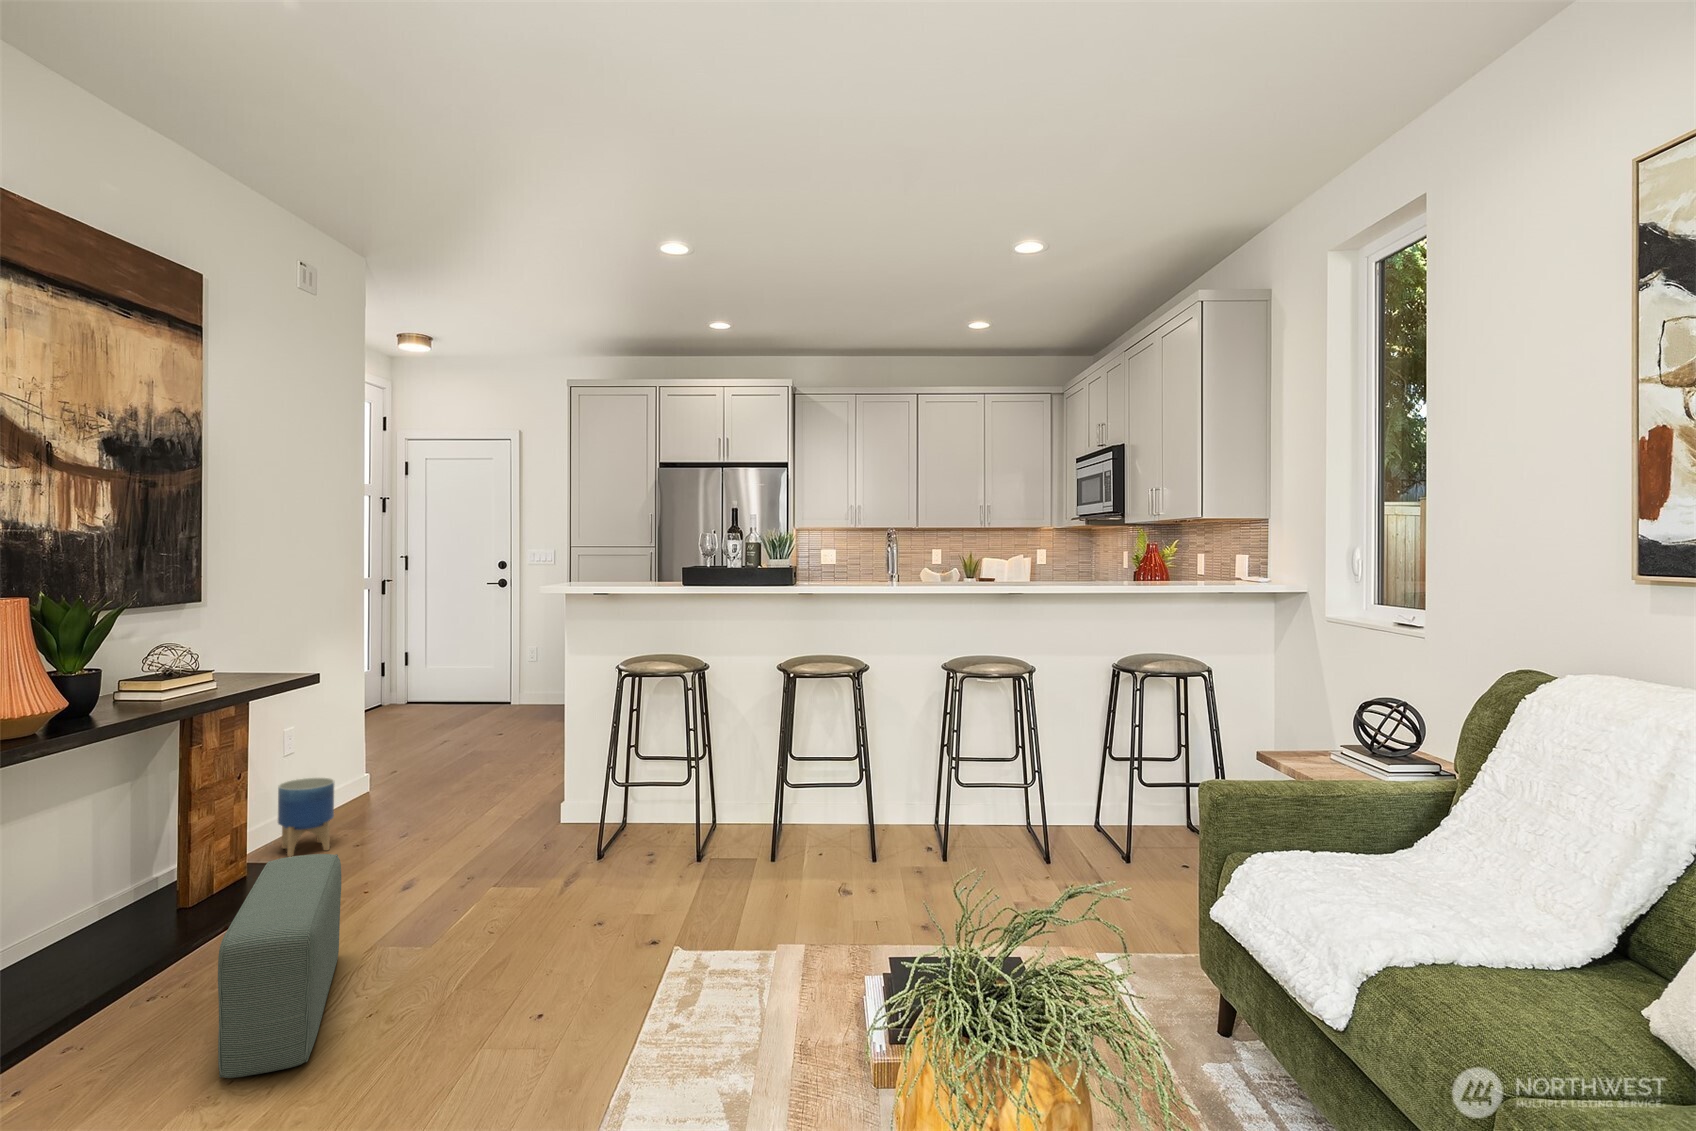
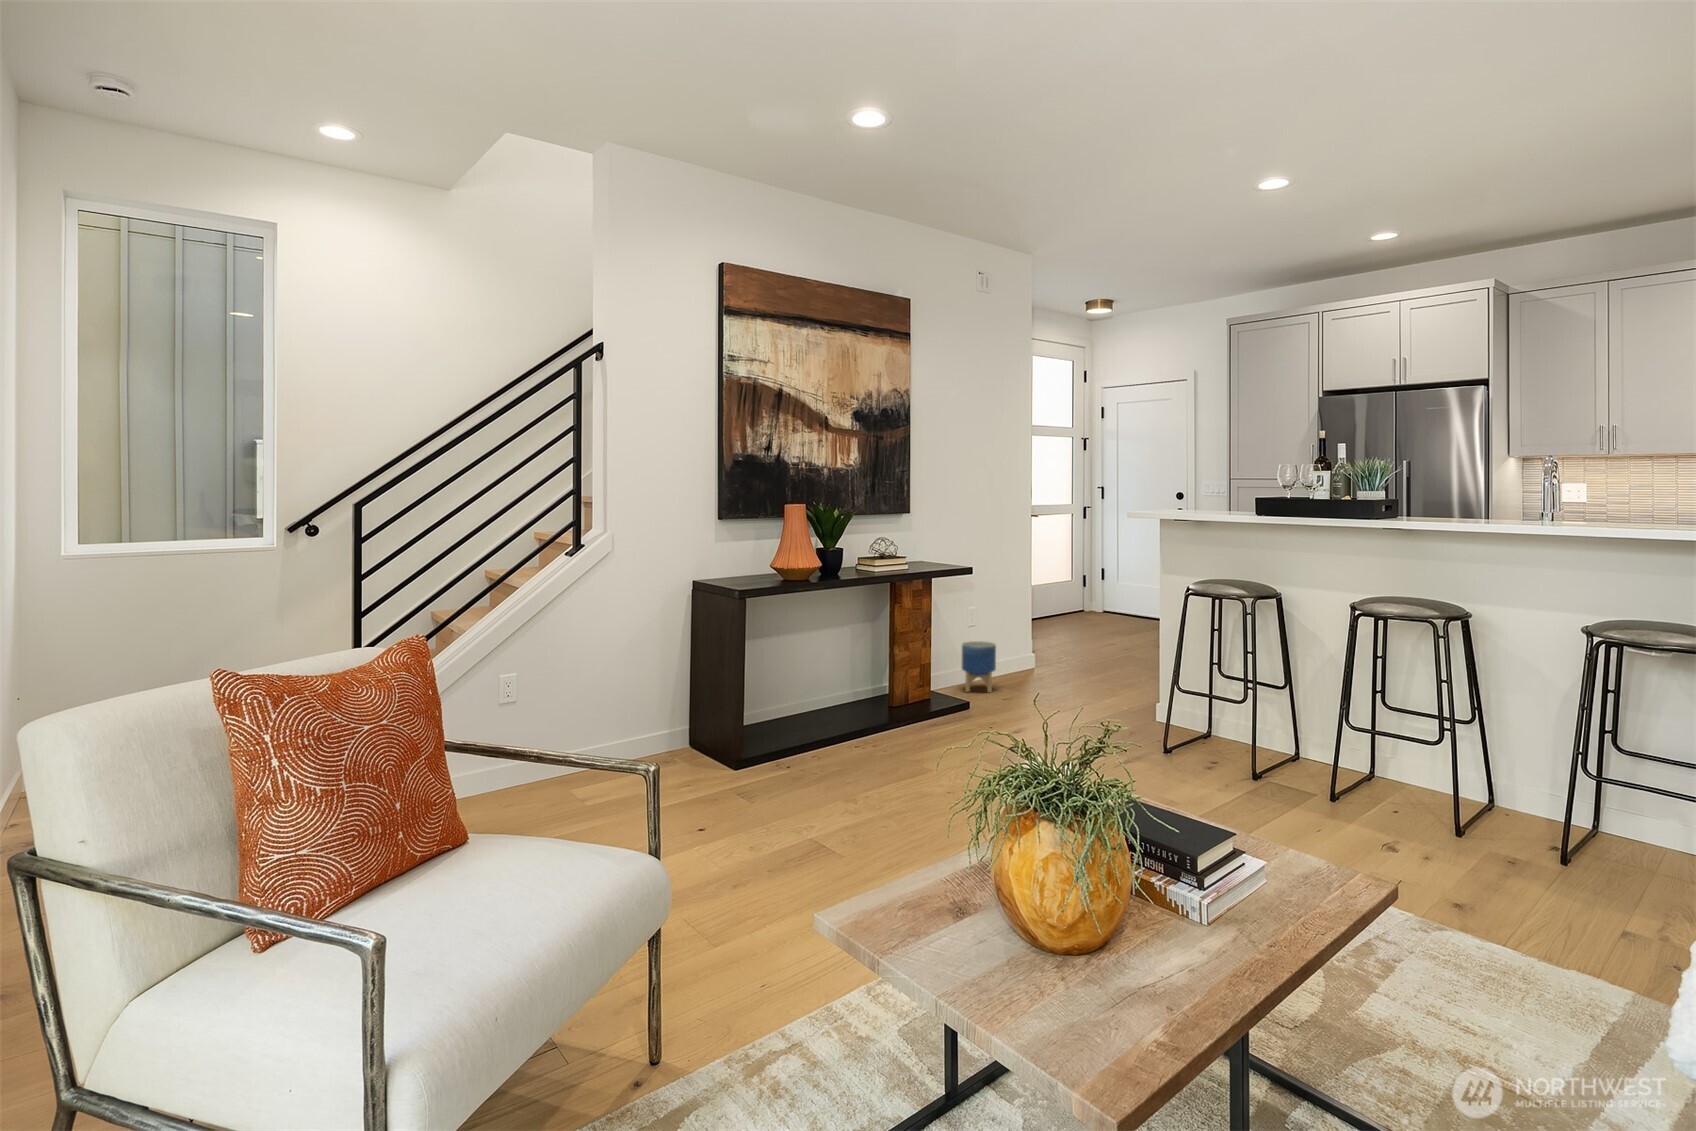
pouf: present [218,854,341,1078] -> none [869,676,960,790]

